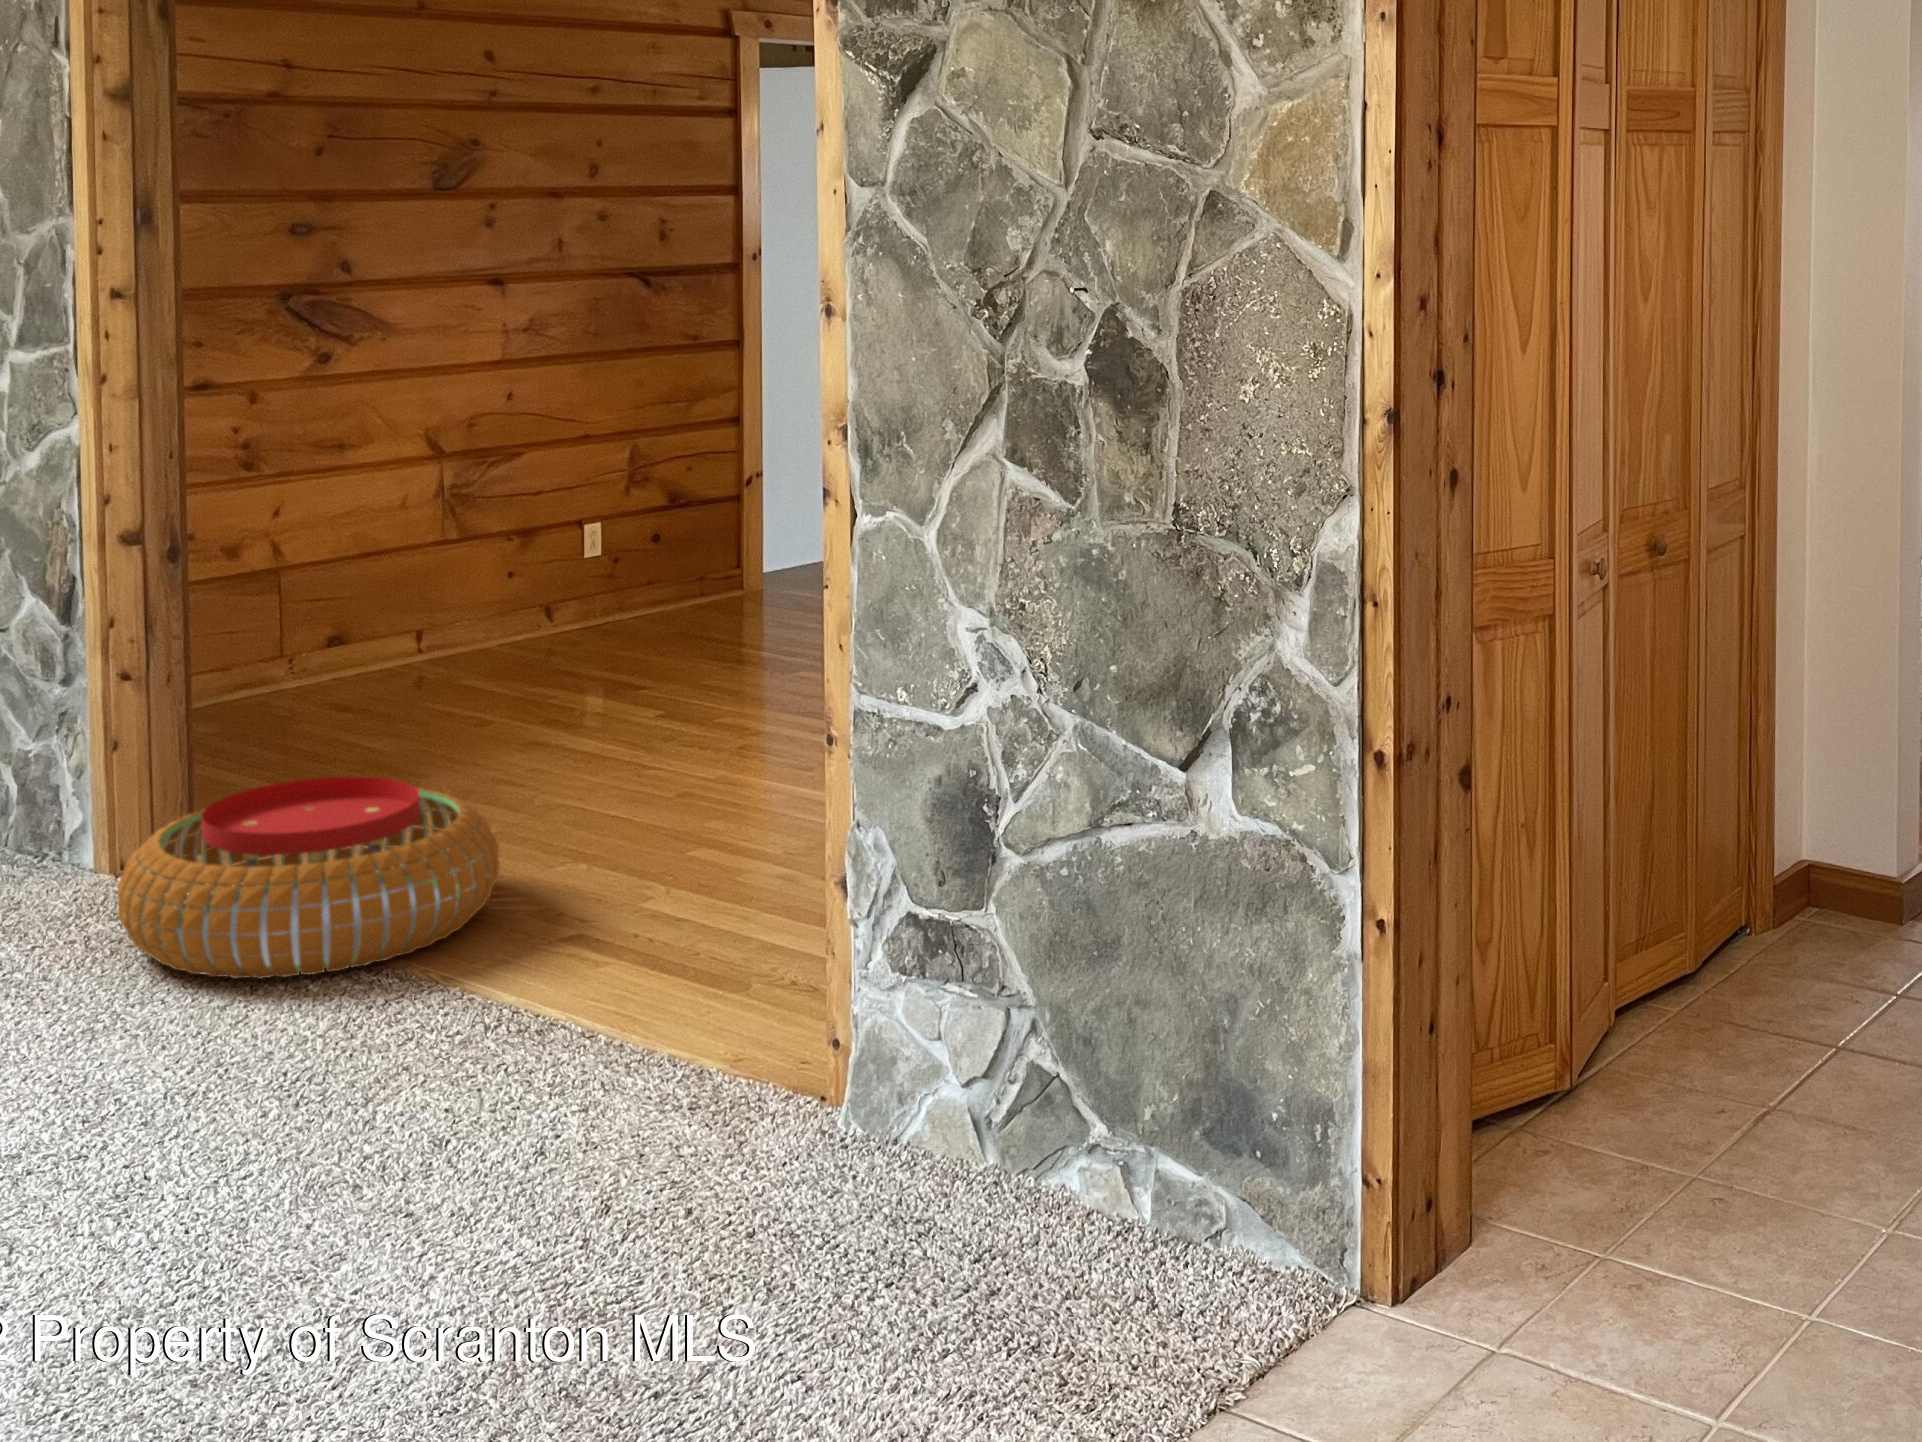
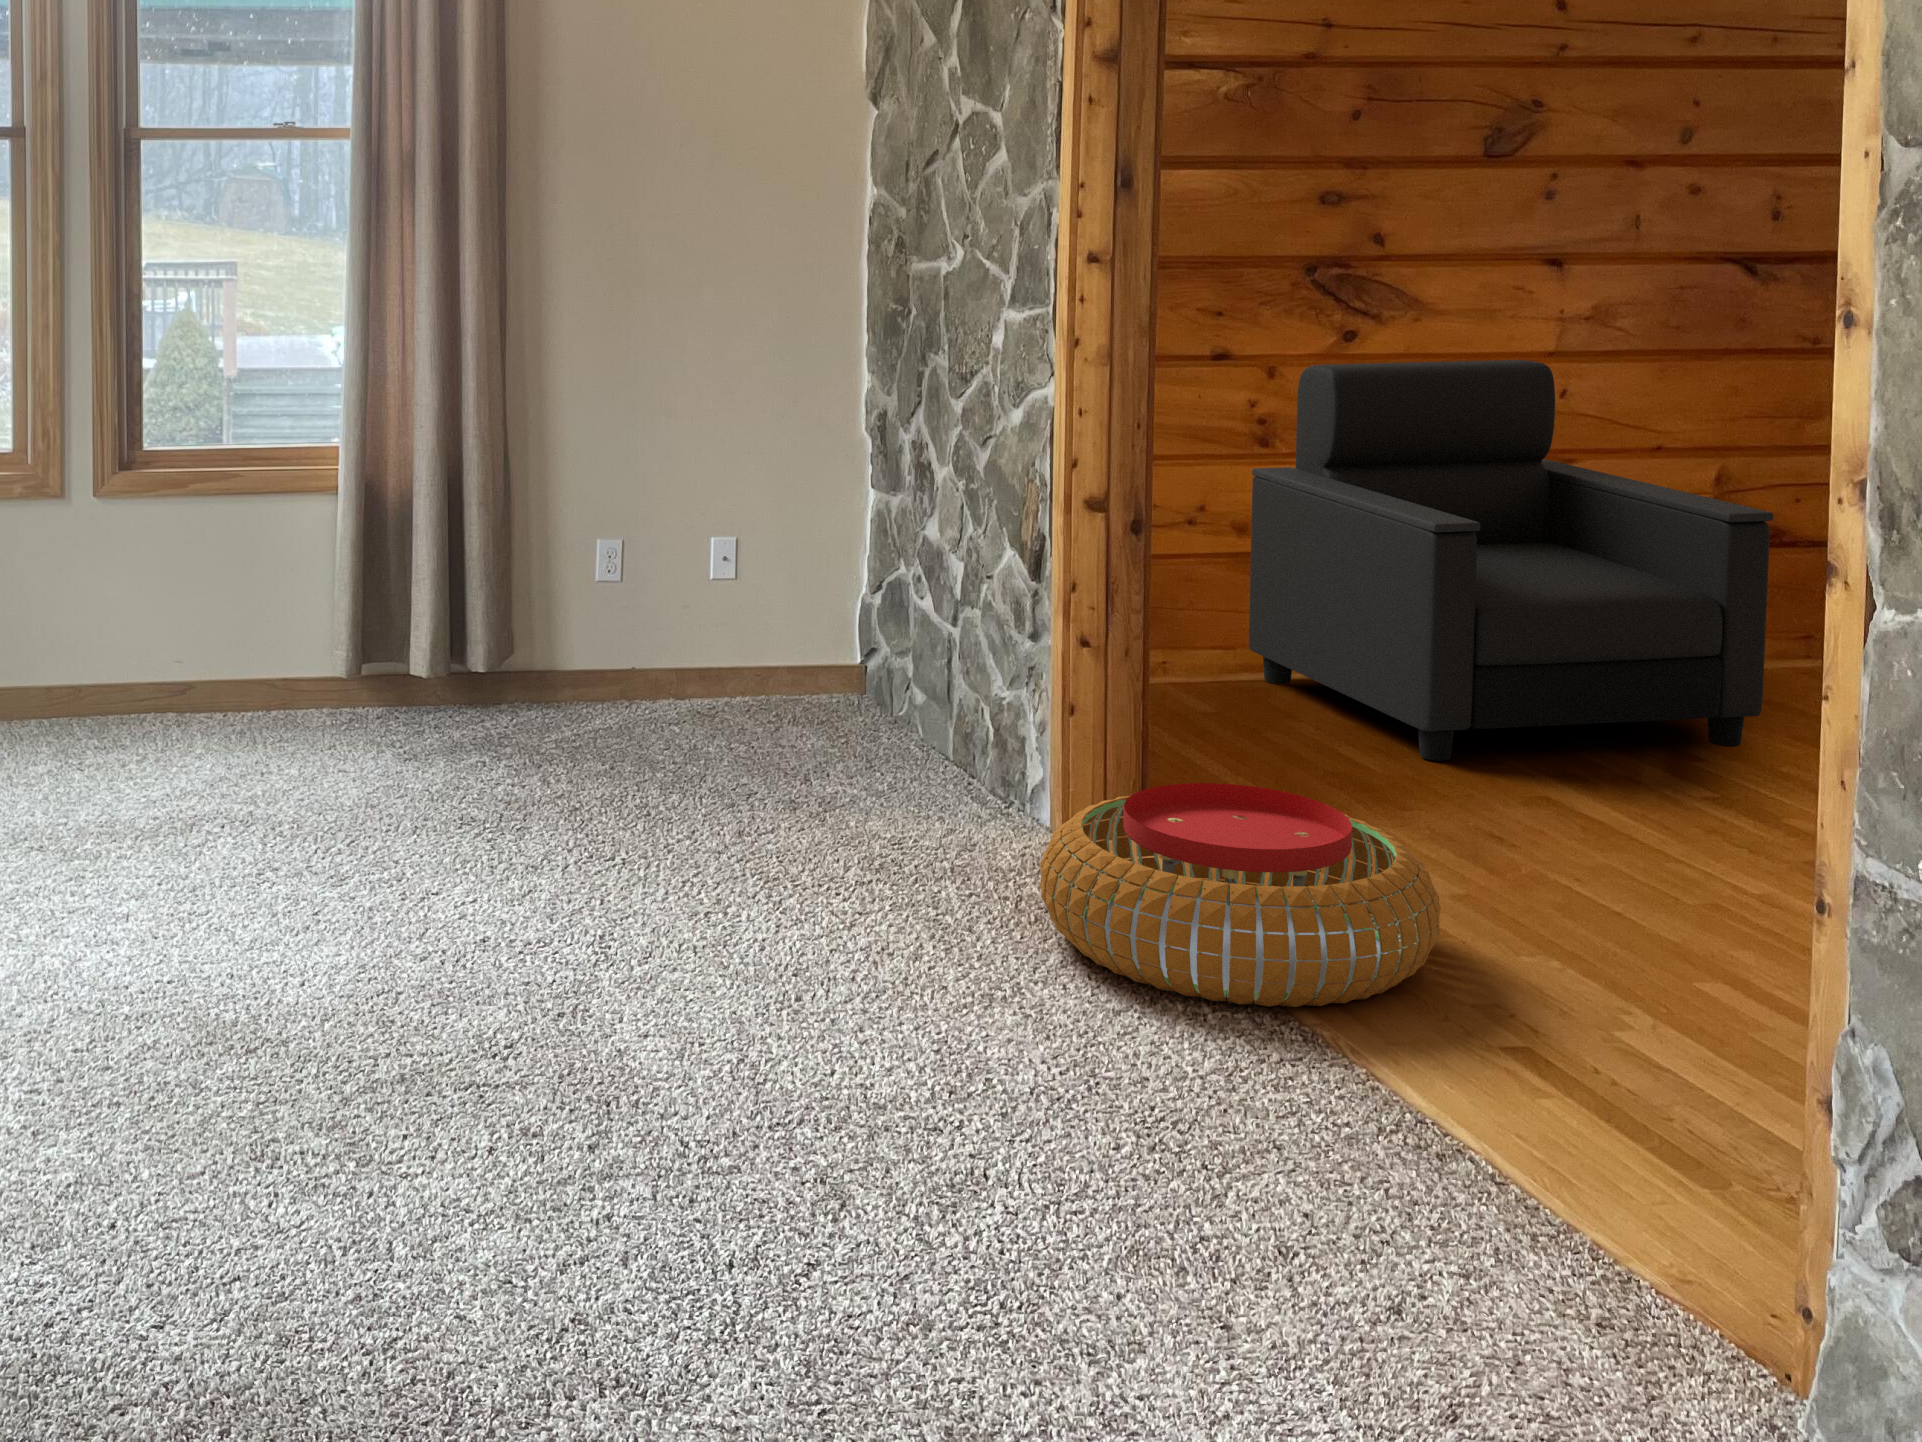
armchair: none [242,375,694,738] -> present [1249,360,1773,761]

